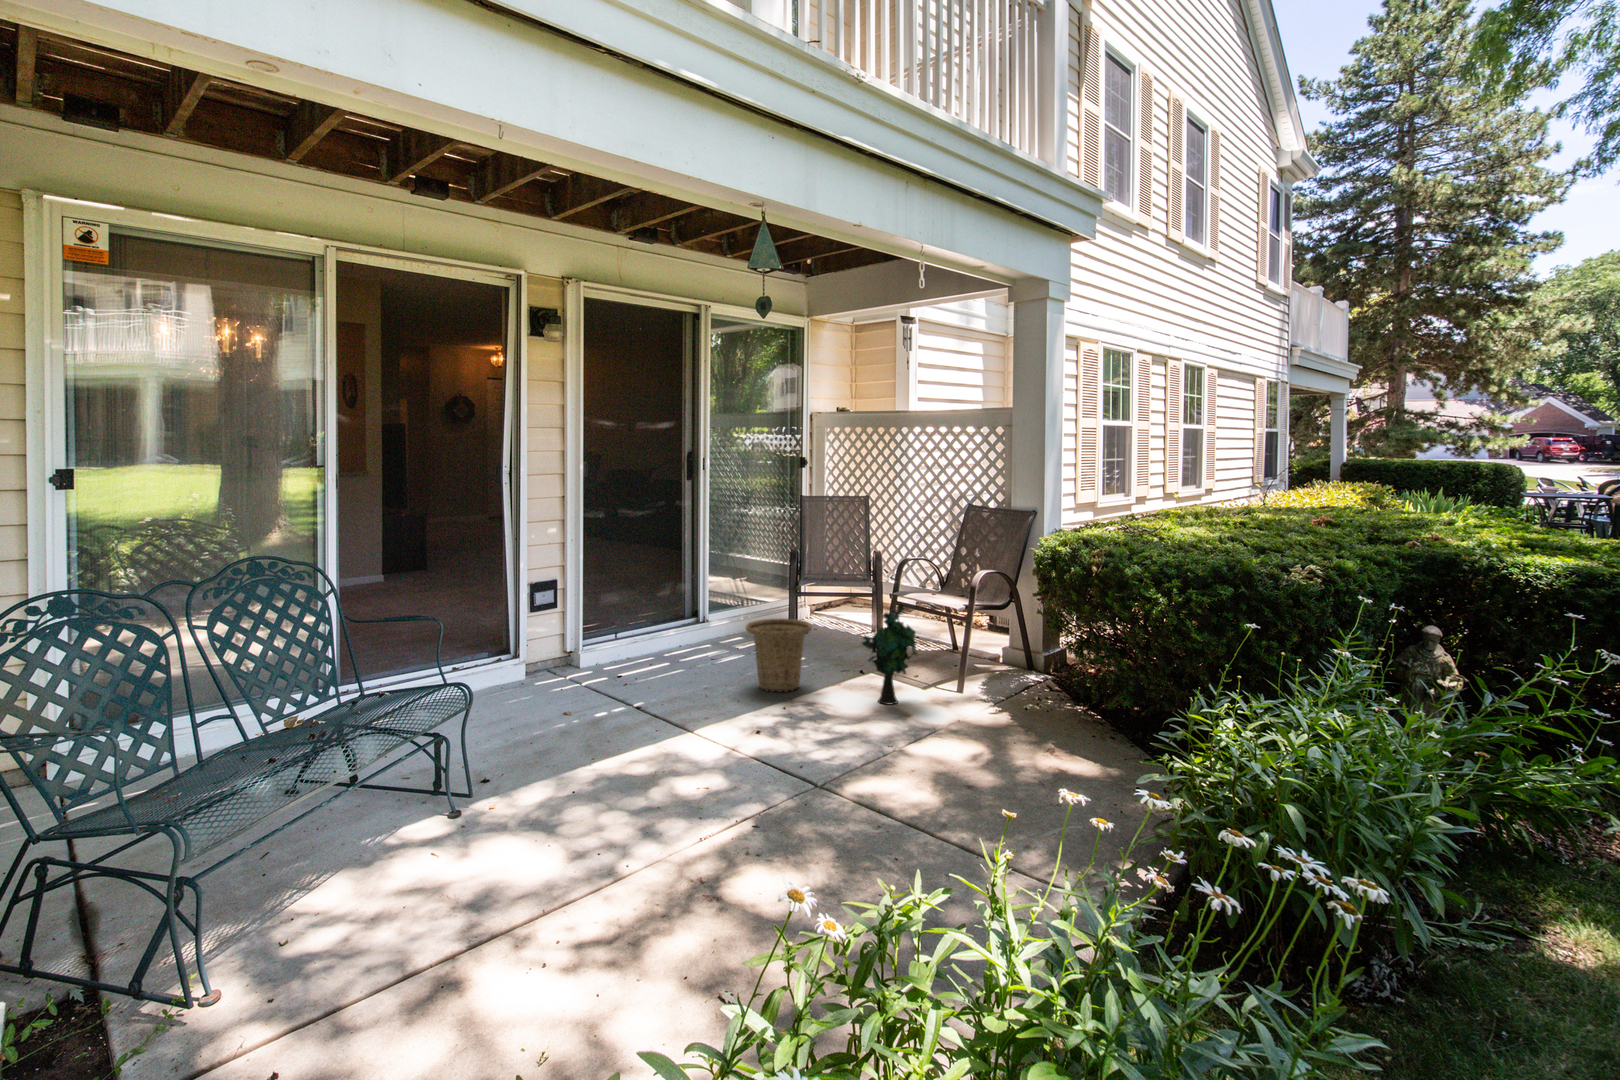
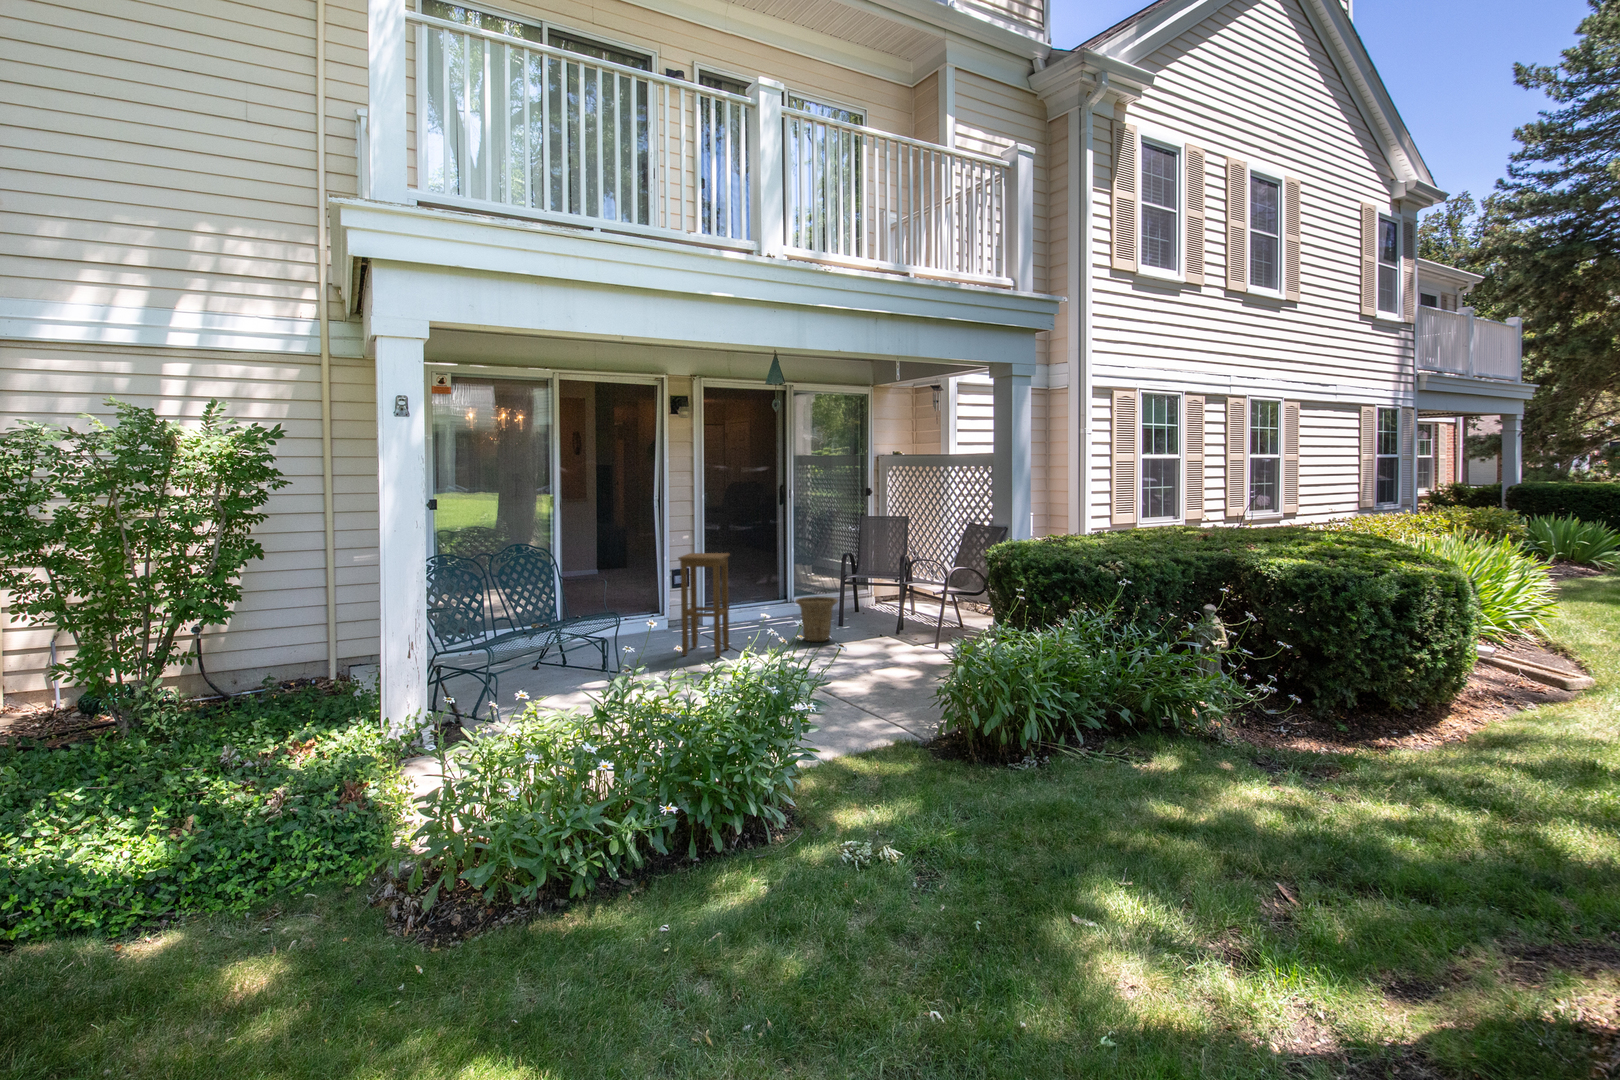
stool: none [566,558,651,738] -> present [678,553,730,657]
decorative plant: present [862,604,918,704] -> none [860,587,899,651]

